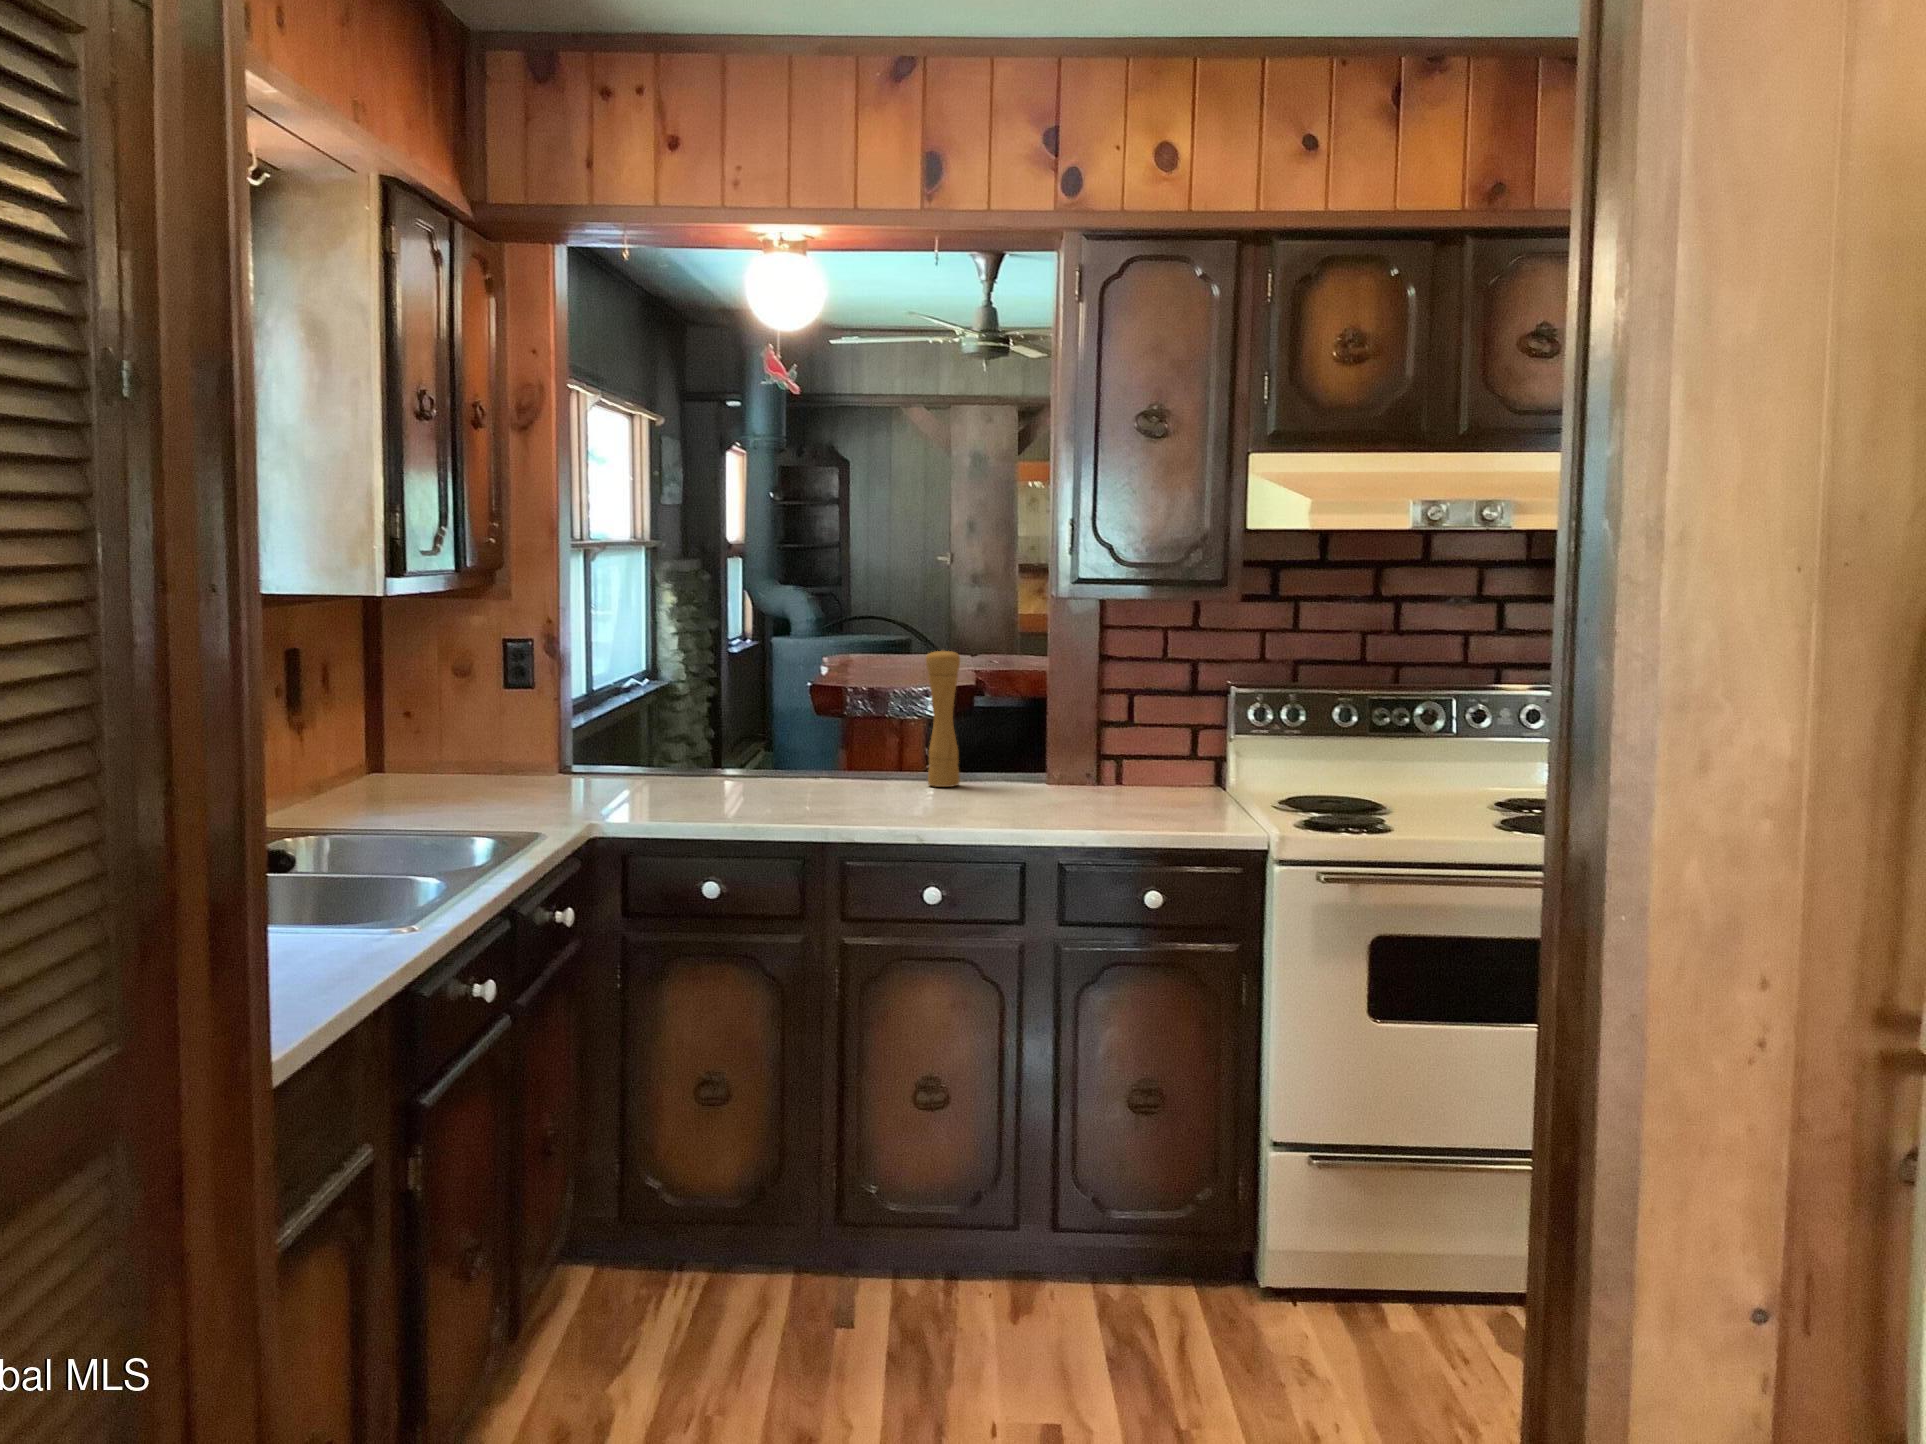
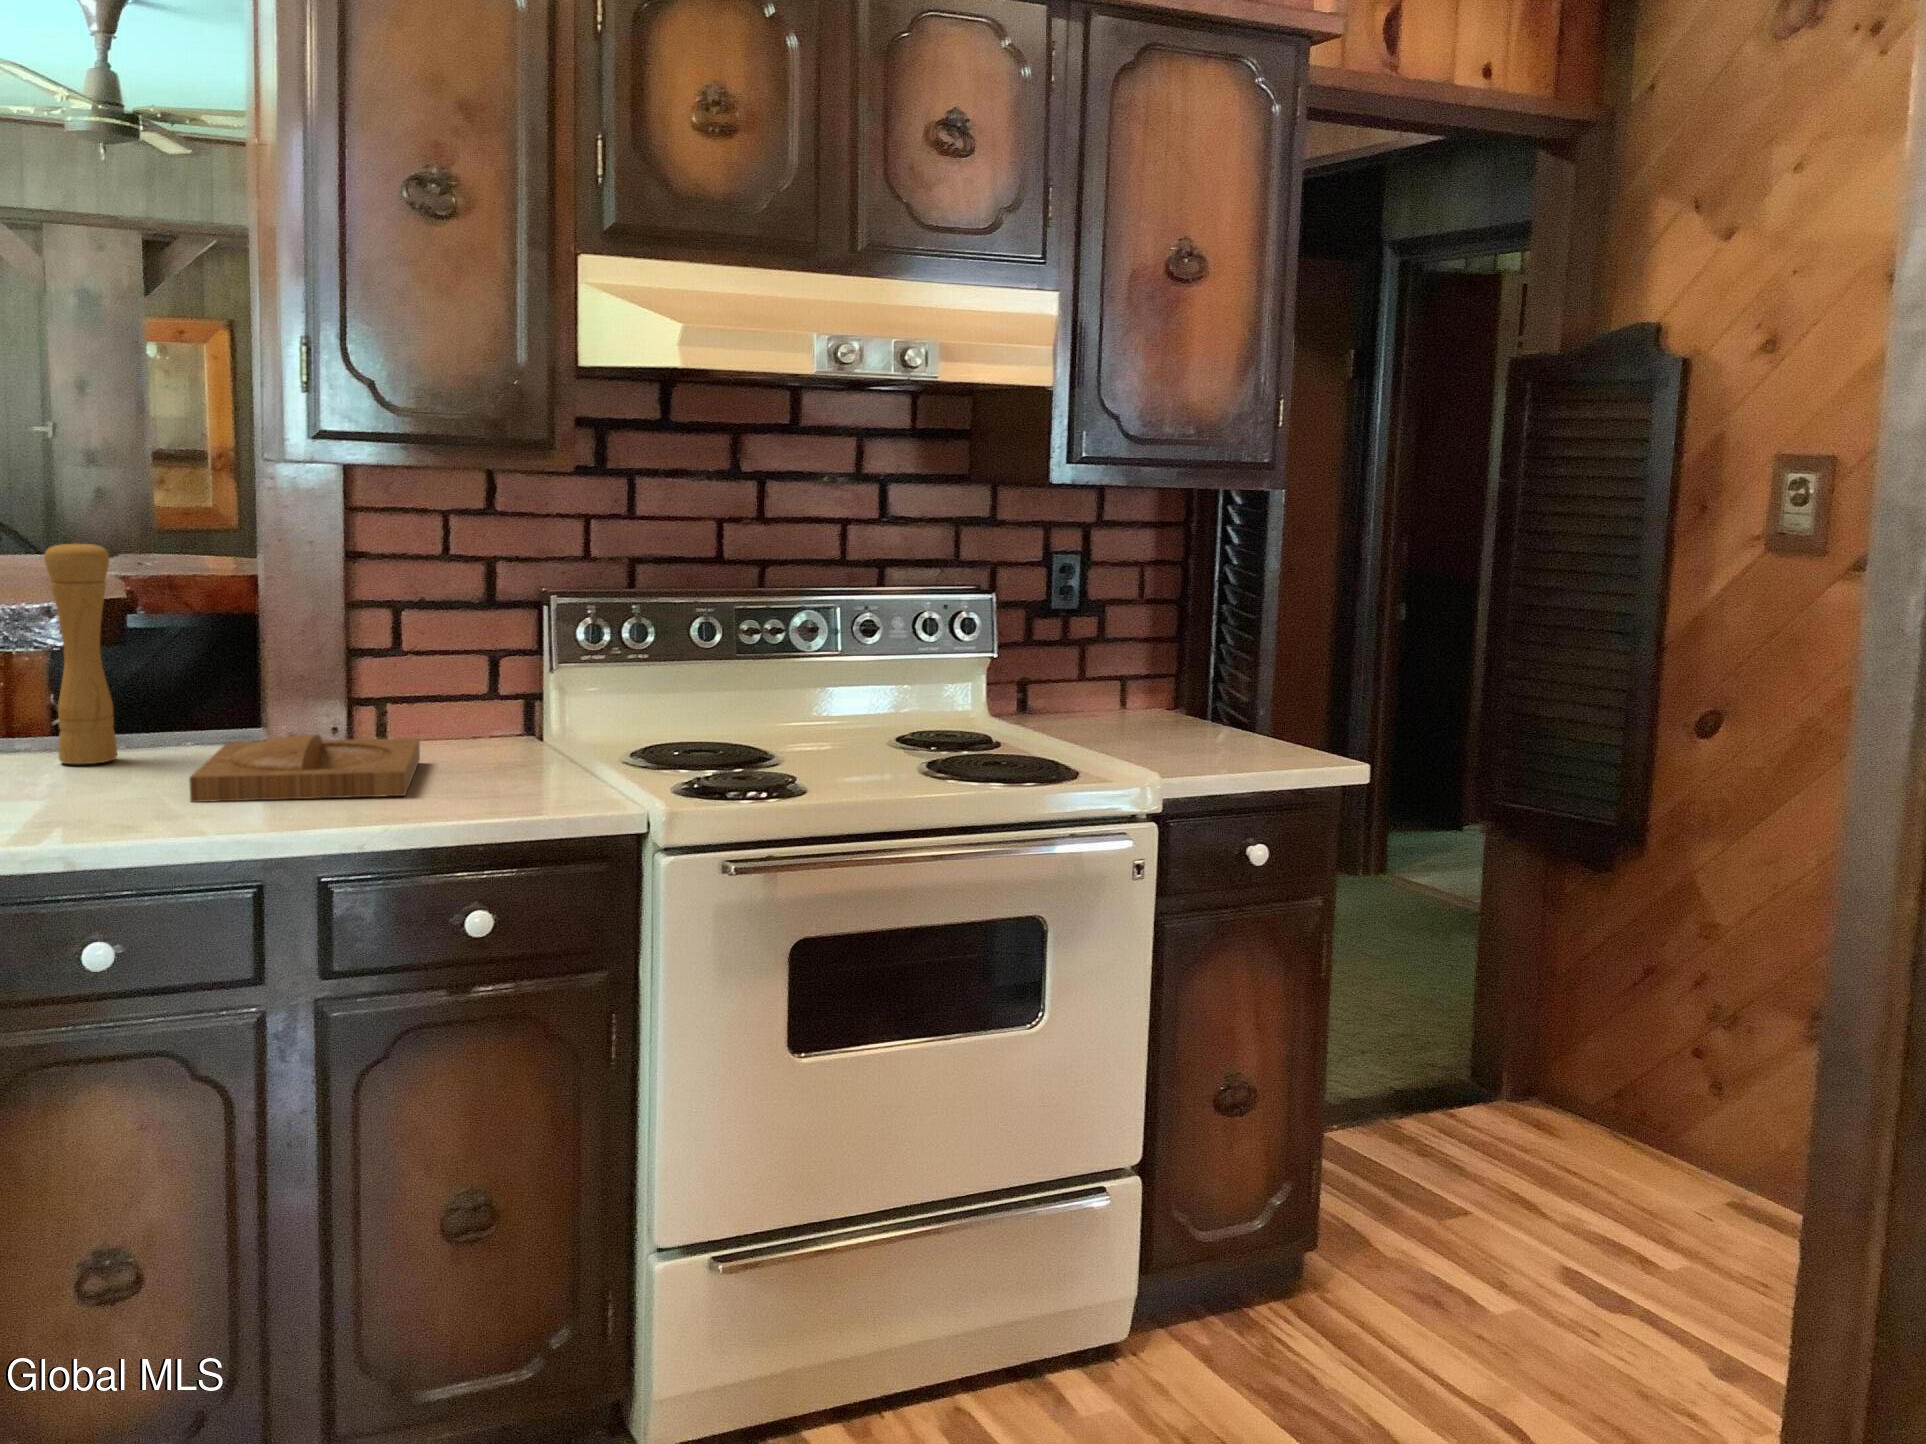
tray: none [993,776,1136,817] -> present [189,735,420,802]

